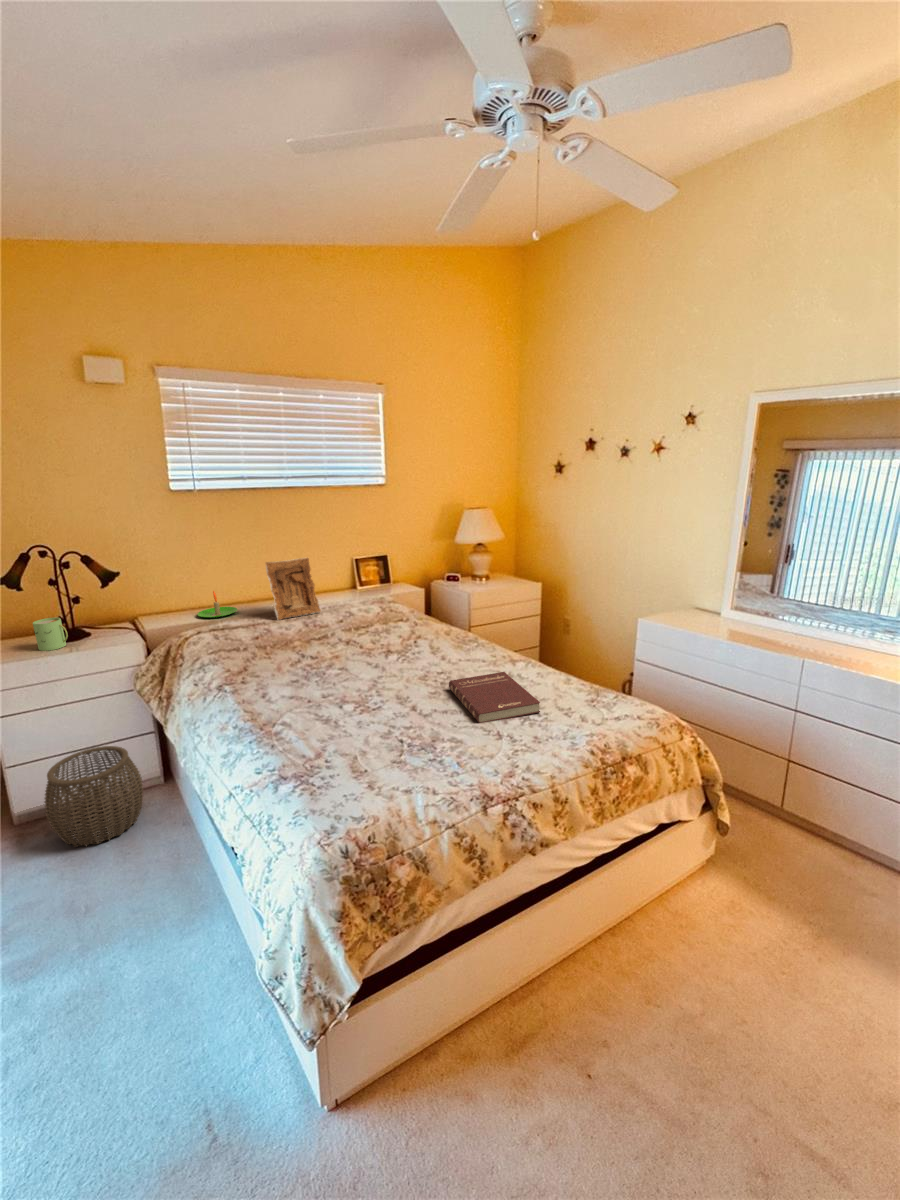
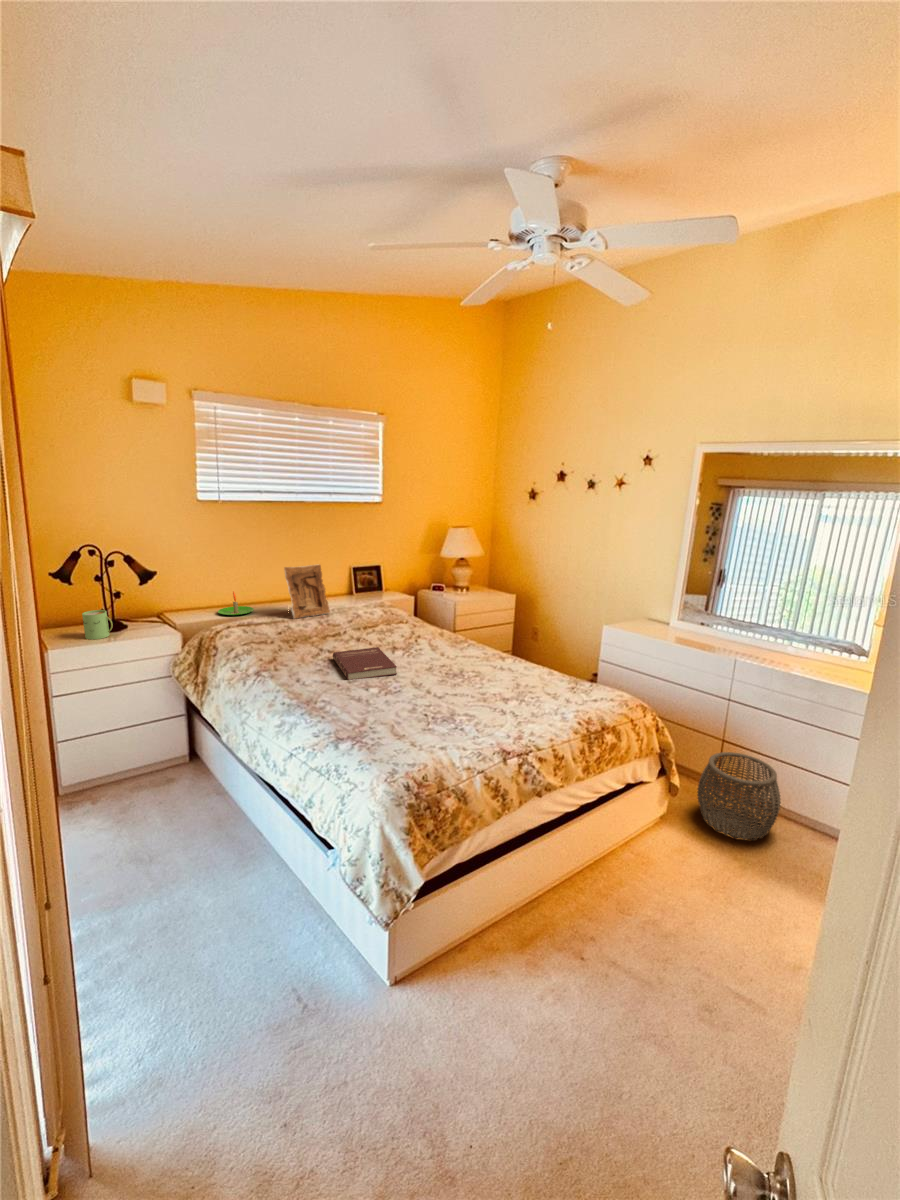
book: present [449,672,540,723] -> present [333,647,397,680]
woven basket: present [45,746,143,846] -> present [697,752,781,840]

